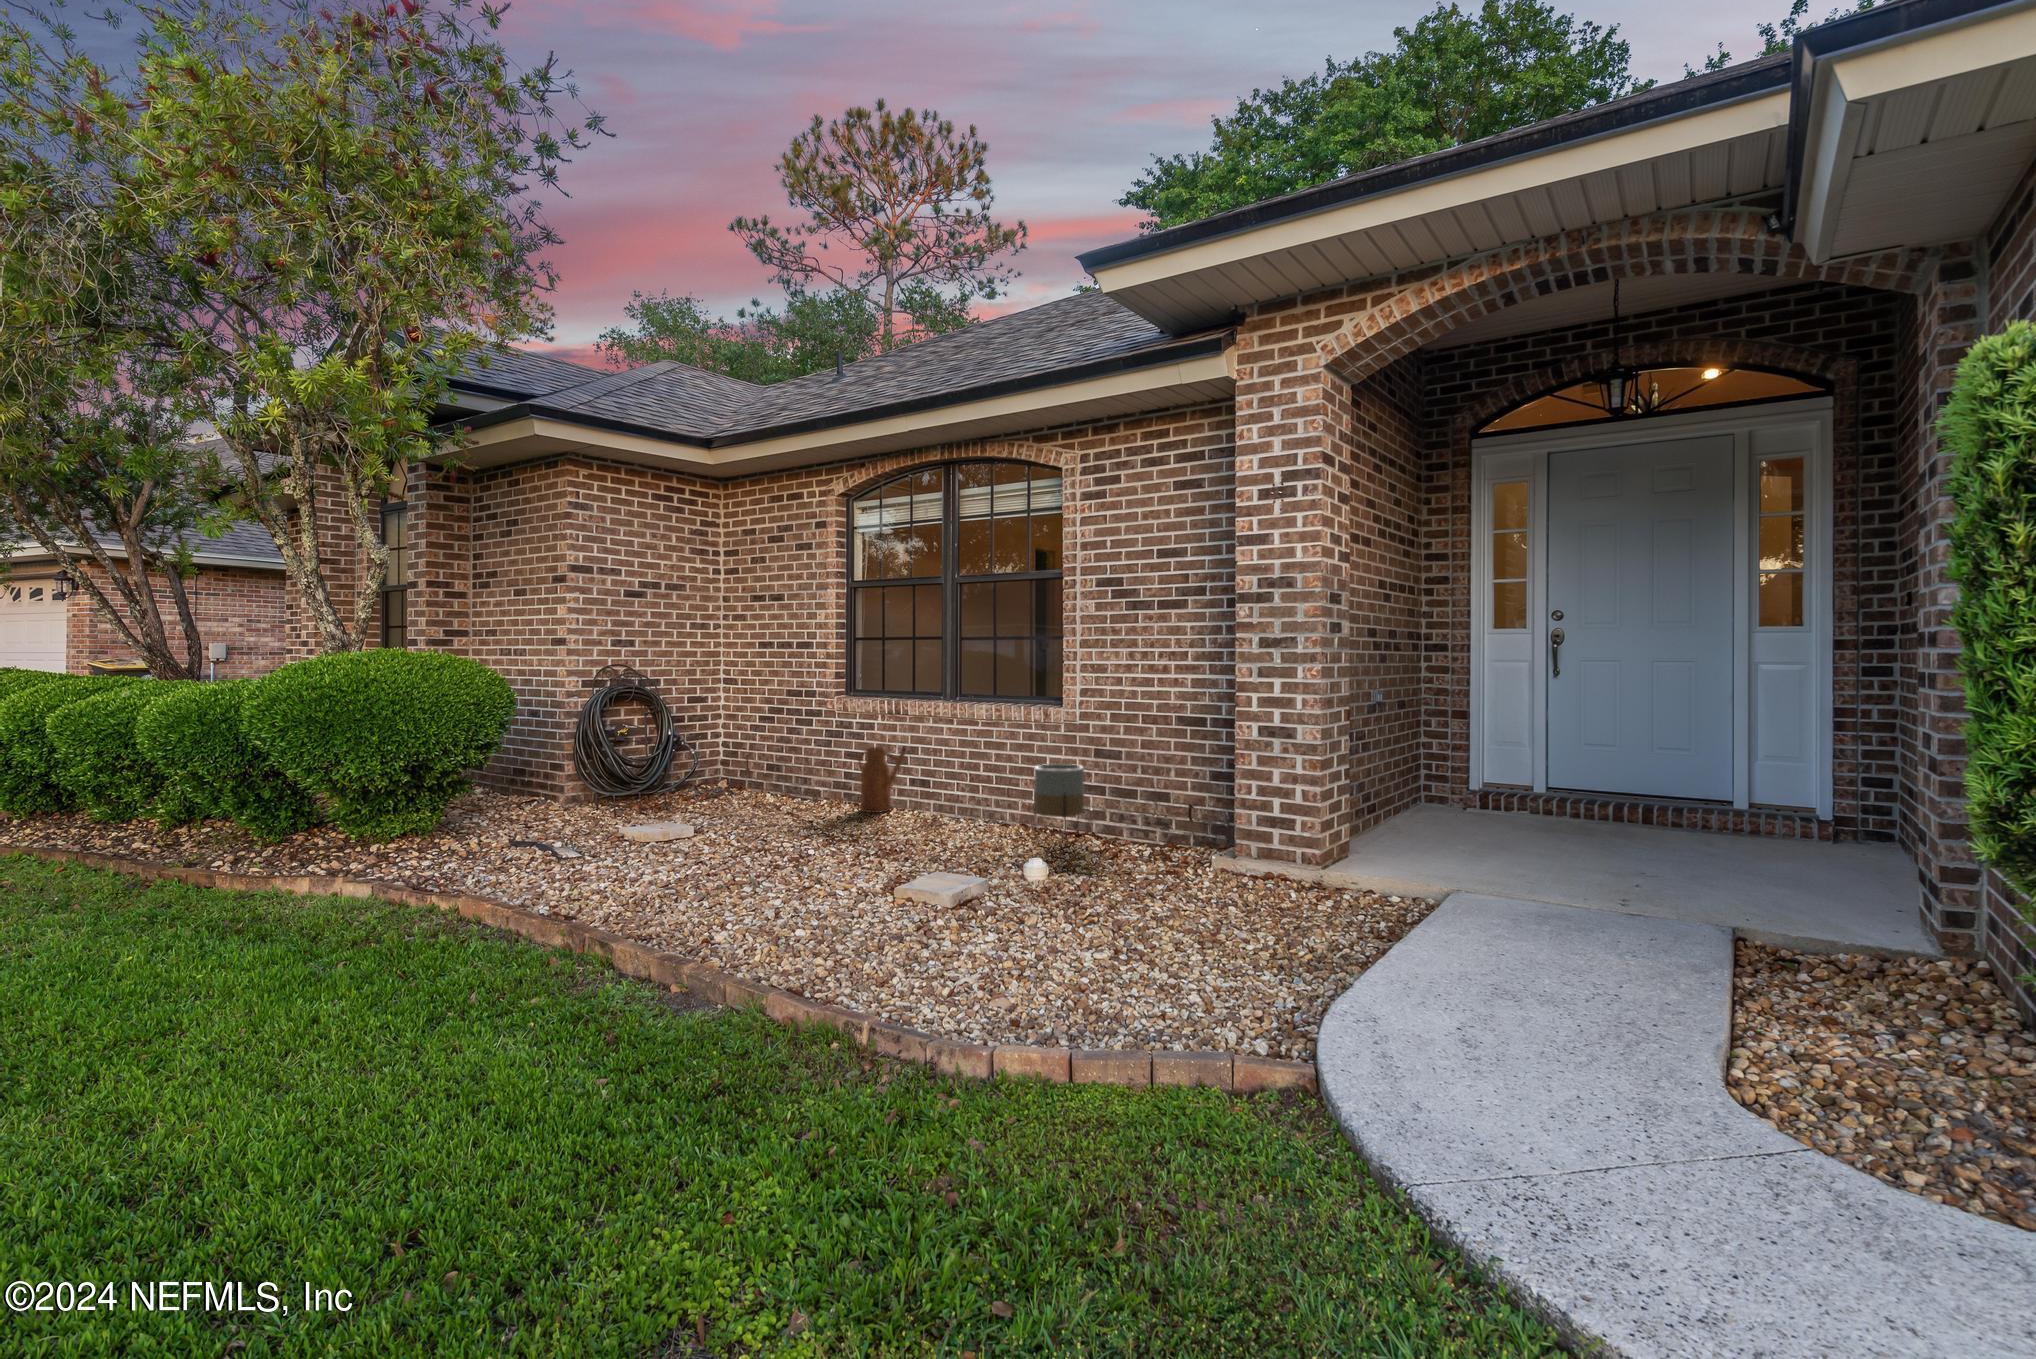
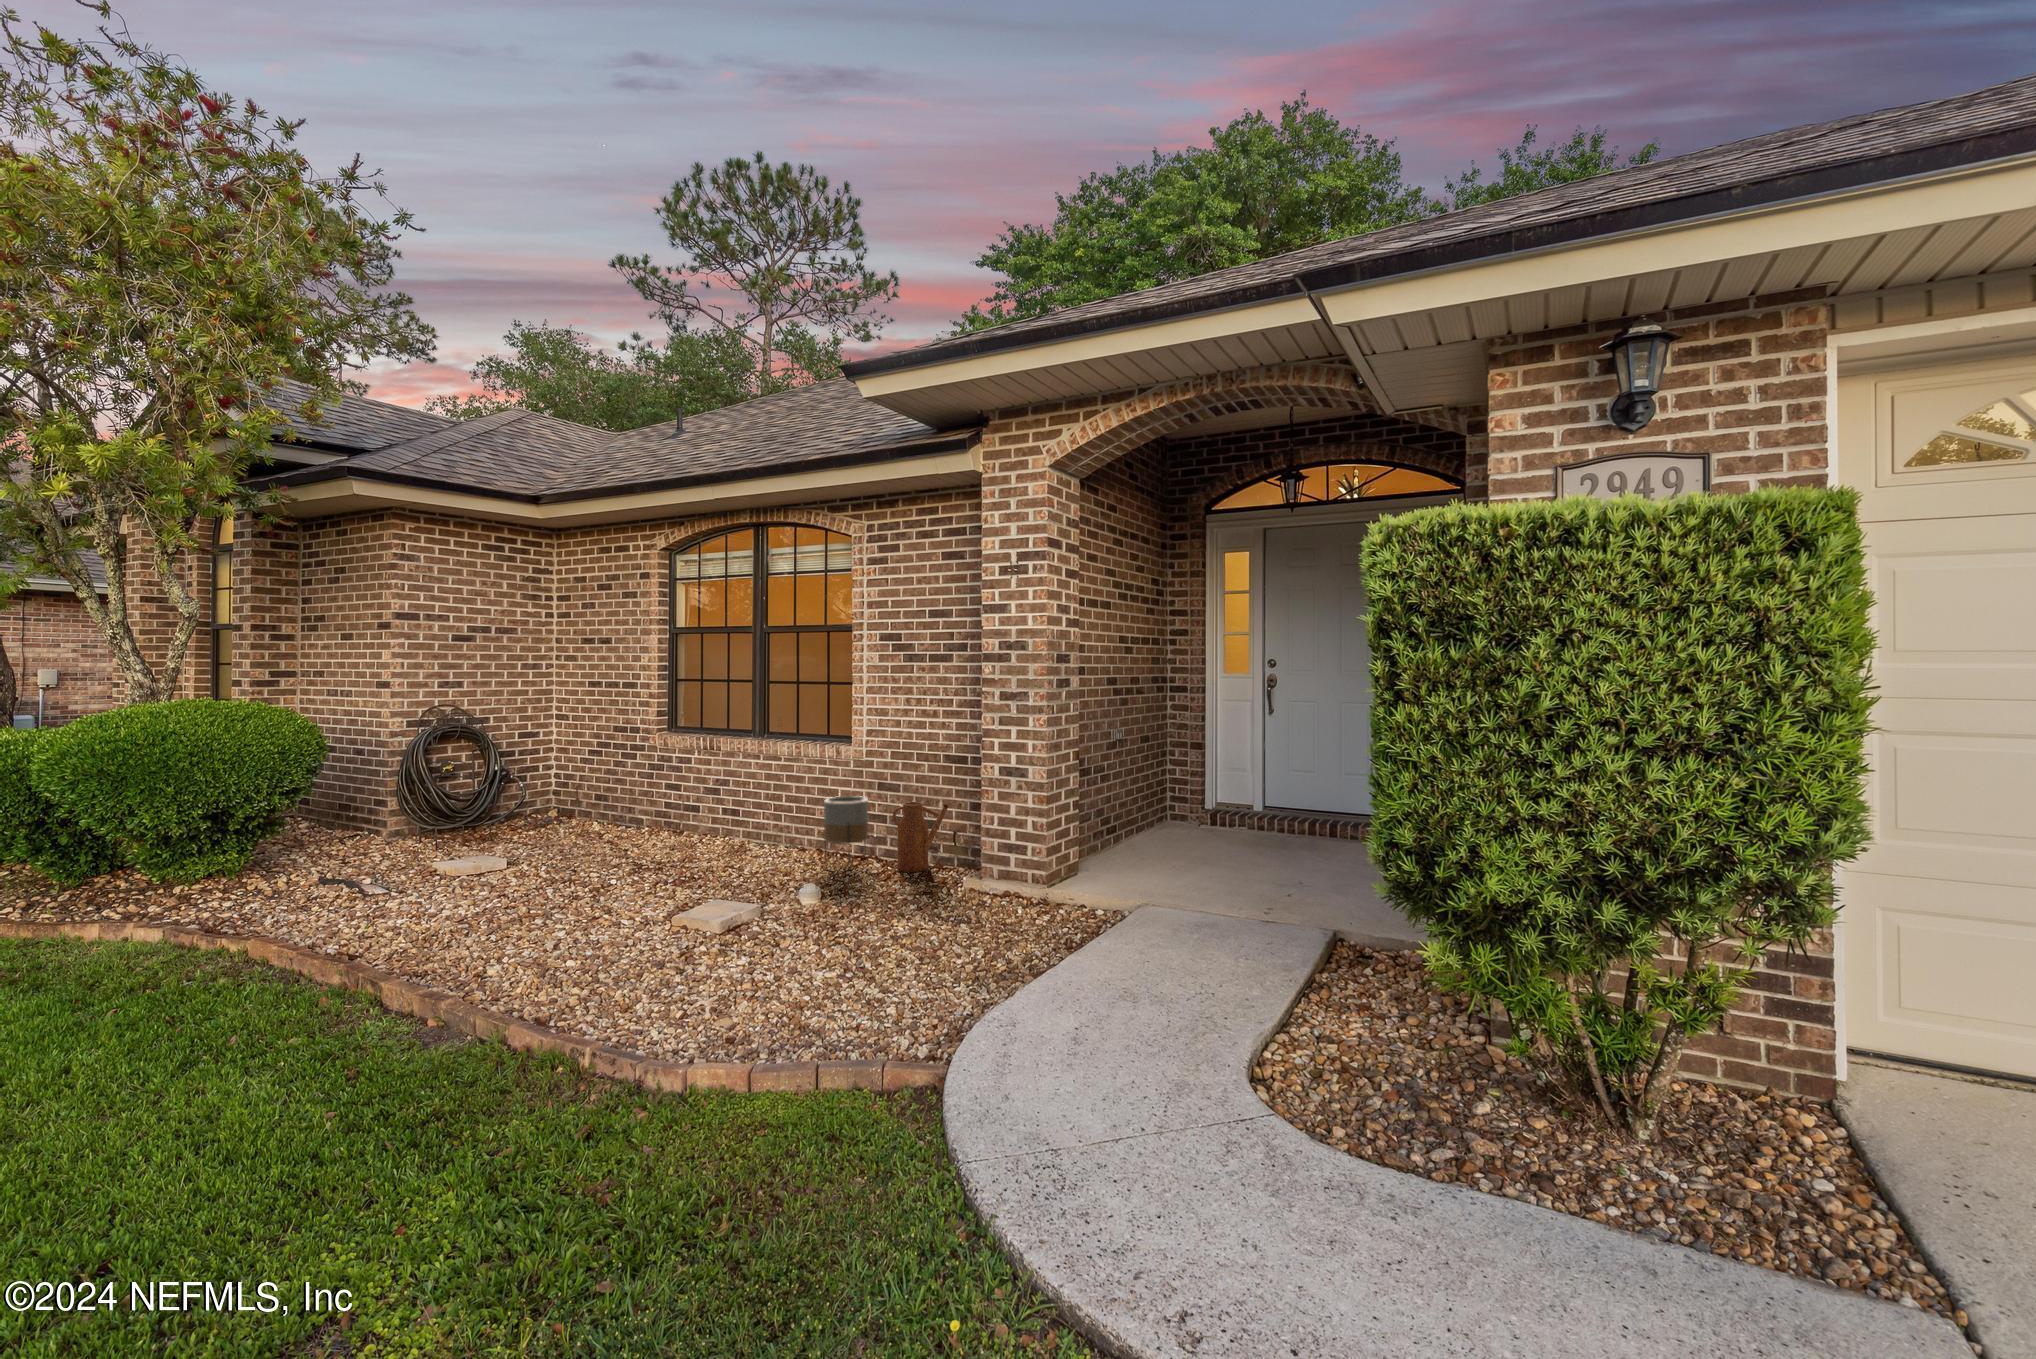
watering can: present [858,747,906,813] -> present [893,802,948,872]

